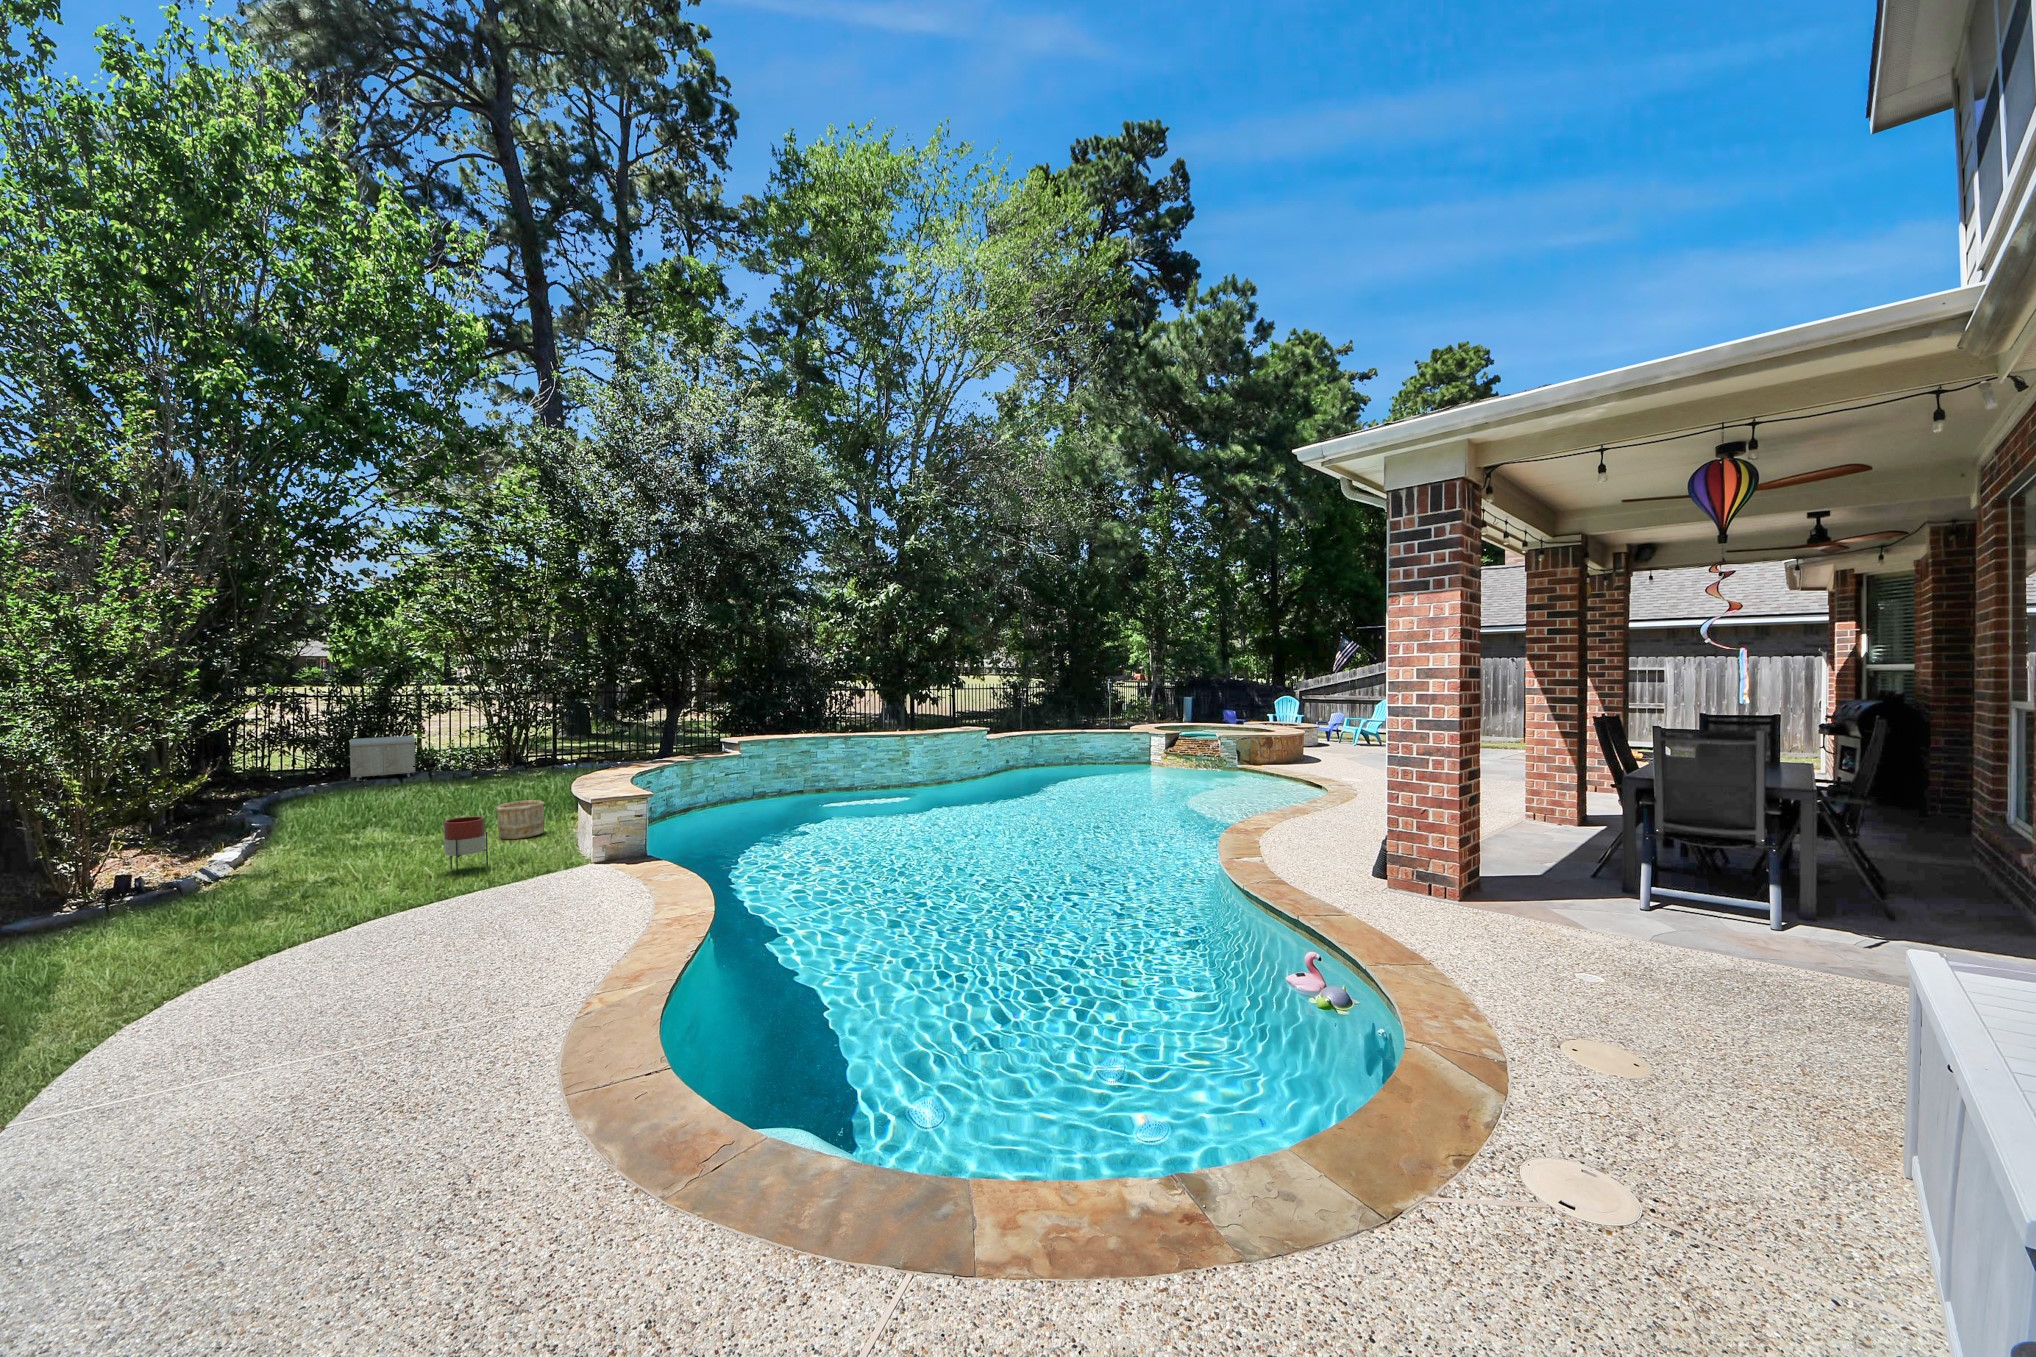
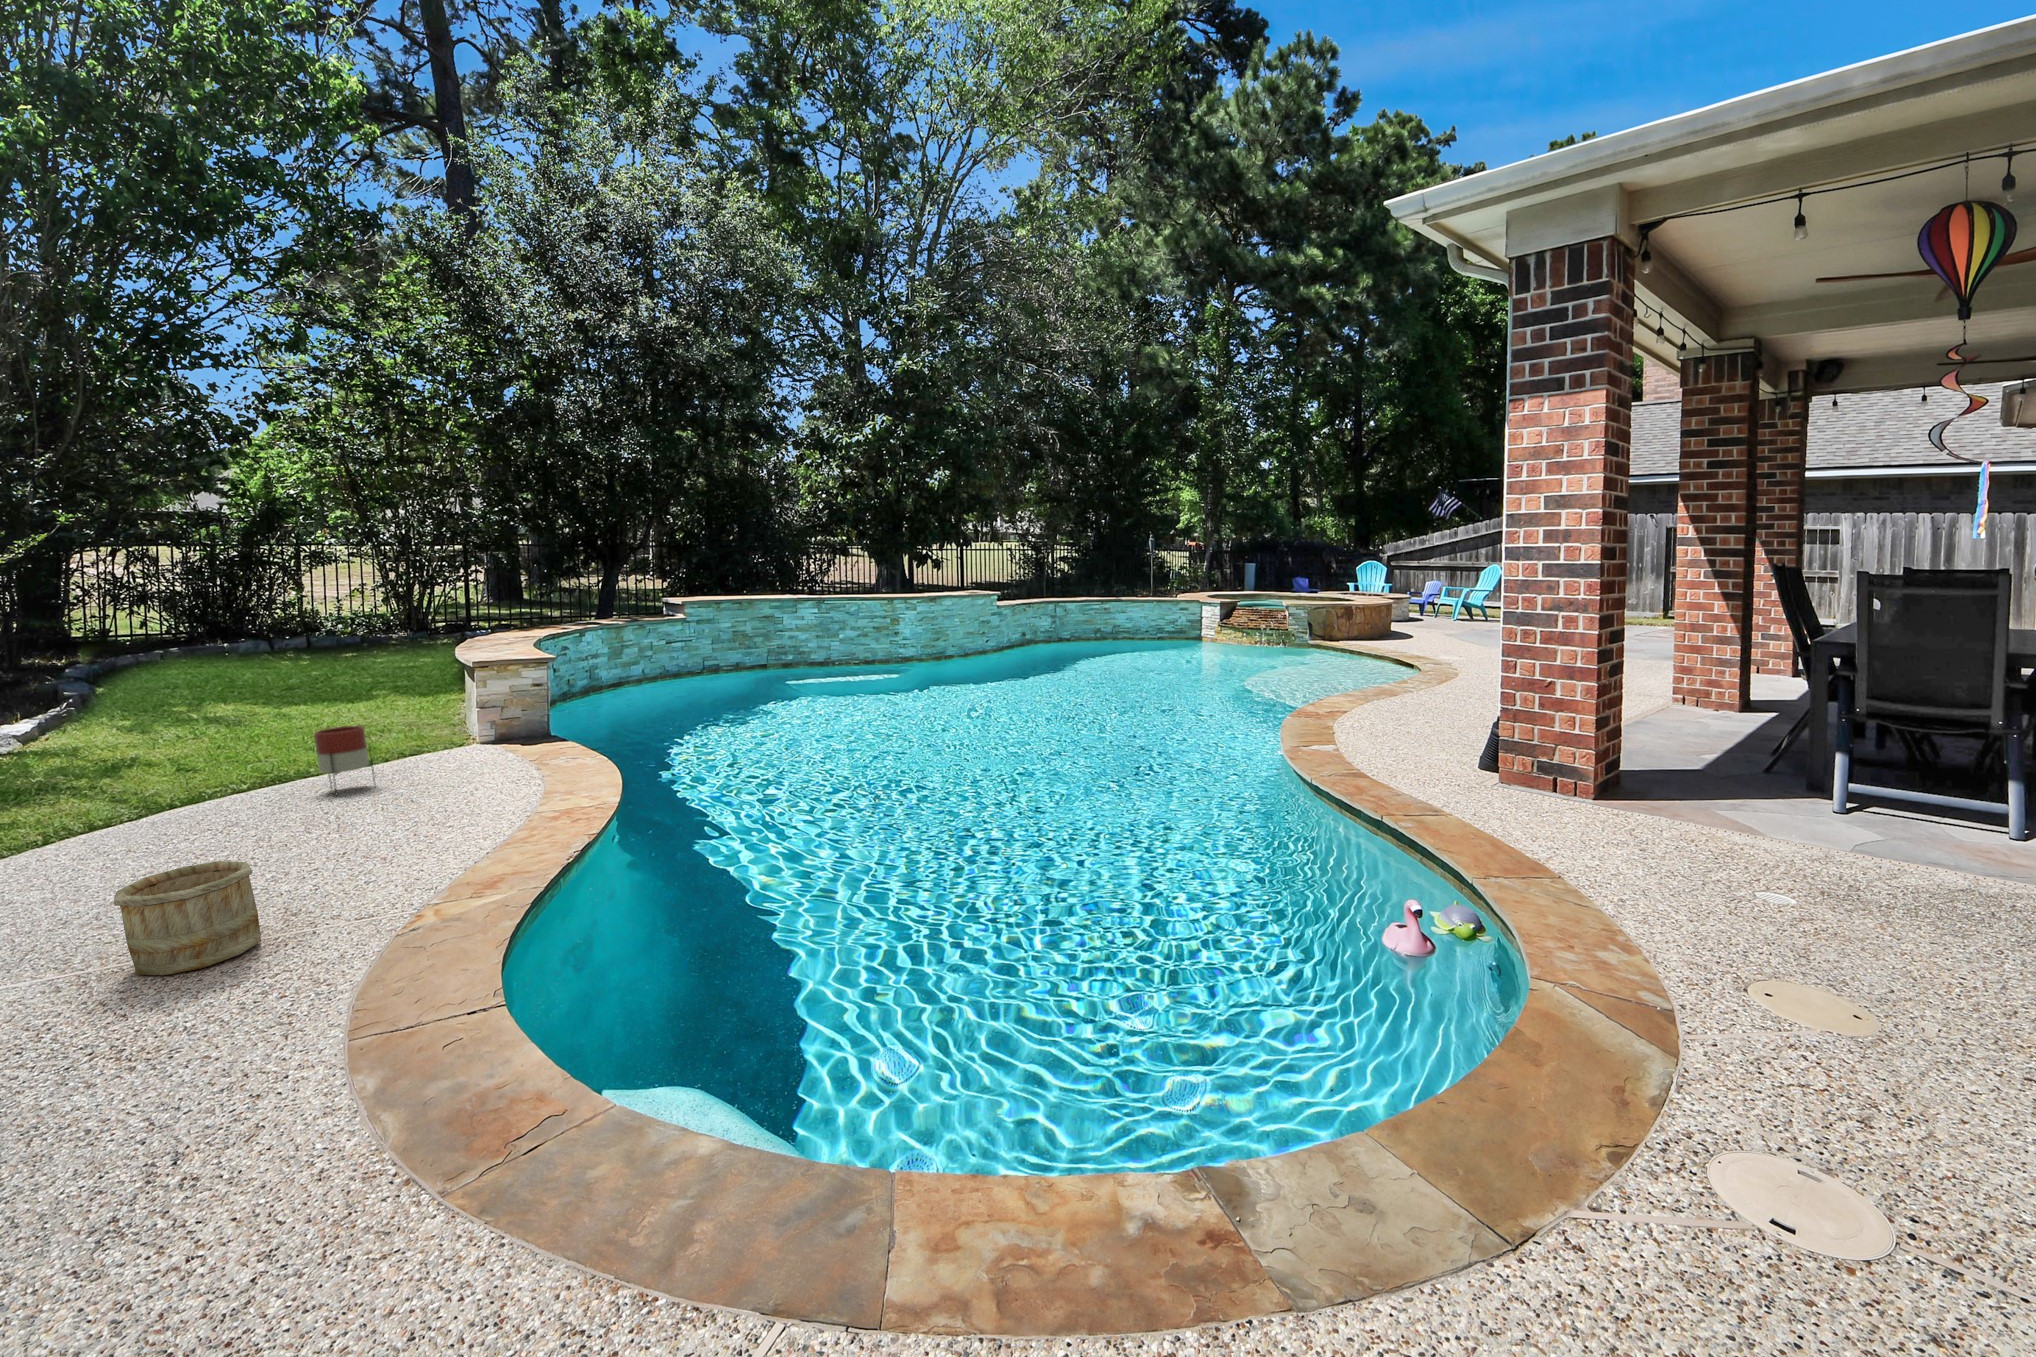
storage bench: present [350,736,415,781] -> none [237,637,320,692]
wooden bucket: present [496,800,545,839] -> present [113,861,261,975]

